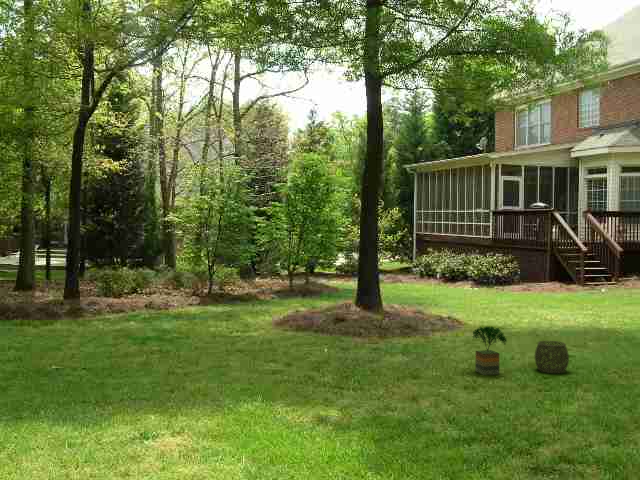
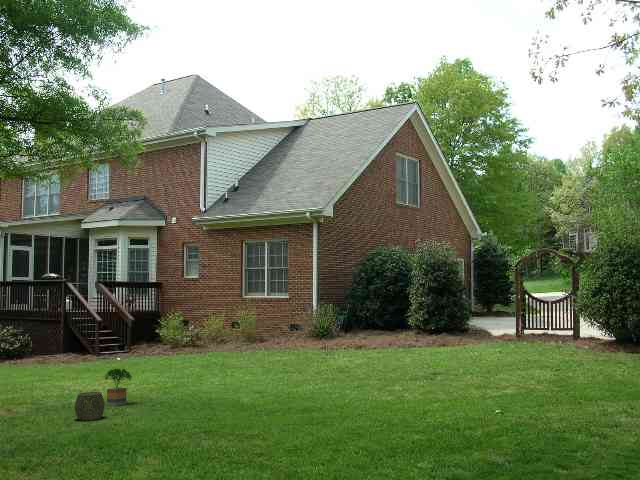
potted tree: present [473,326,507,375] -> present [105,369,132,406]

